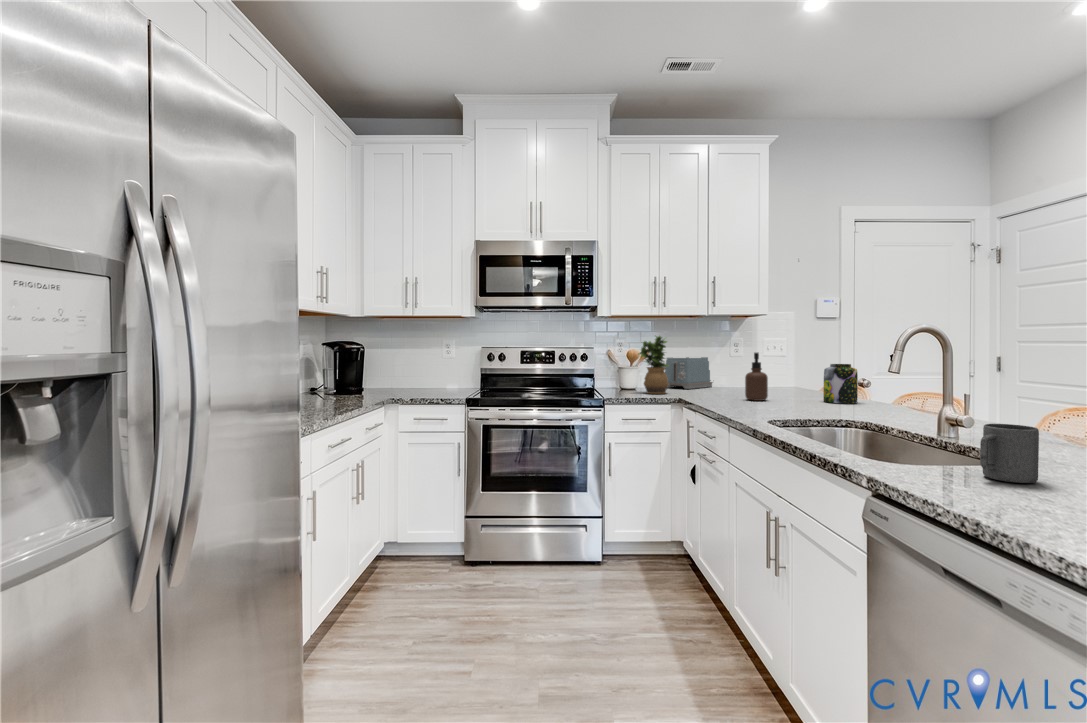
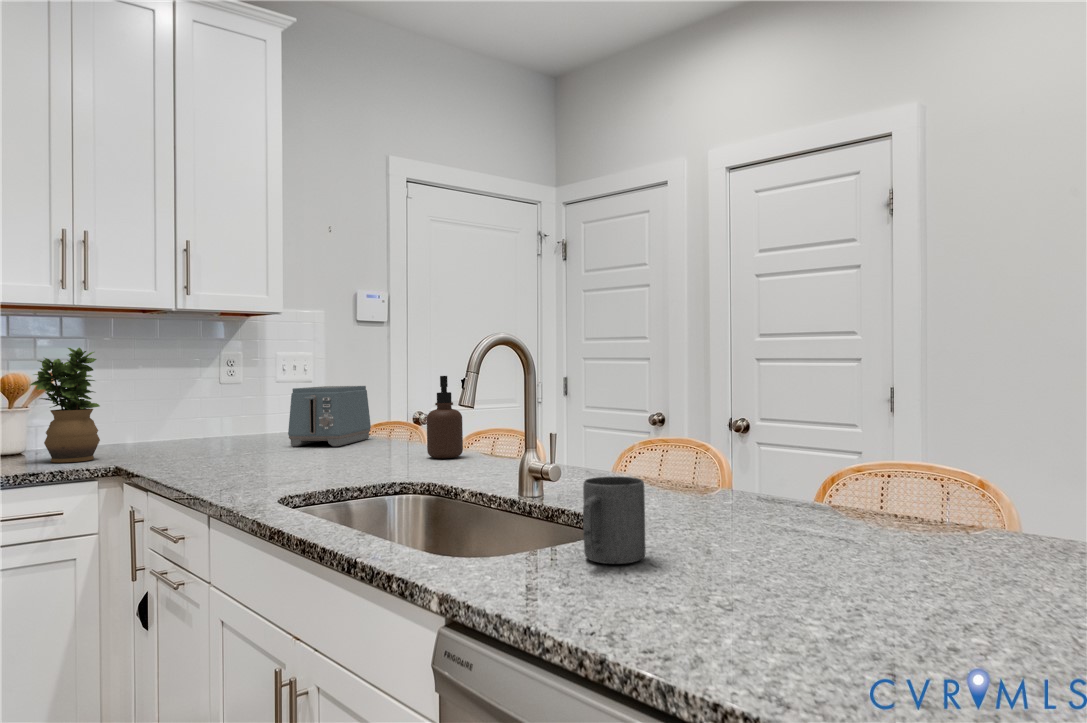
soap dispenser: present [745,353,768,401] -> present [427,376,463,458]
toaster: present [665,357,713,389] -> present [288,386,371,446]
jar: present [823,364,858,404] -> none [367,393,412,454]

